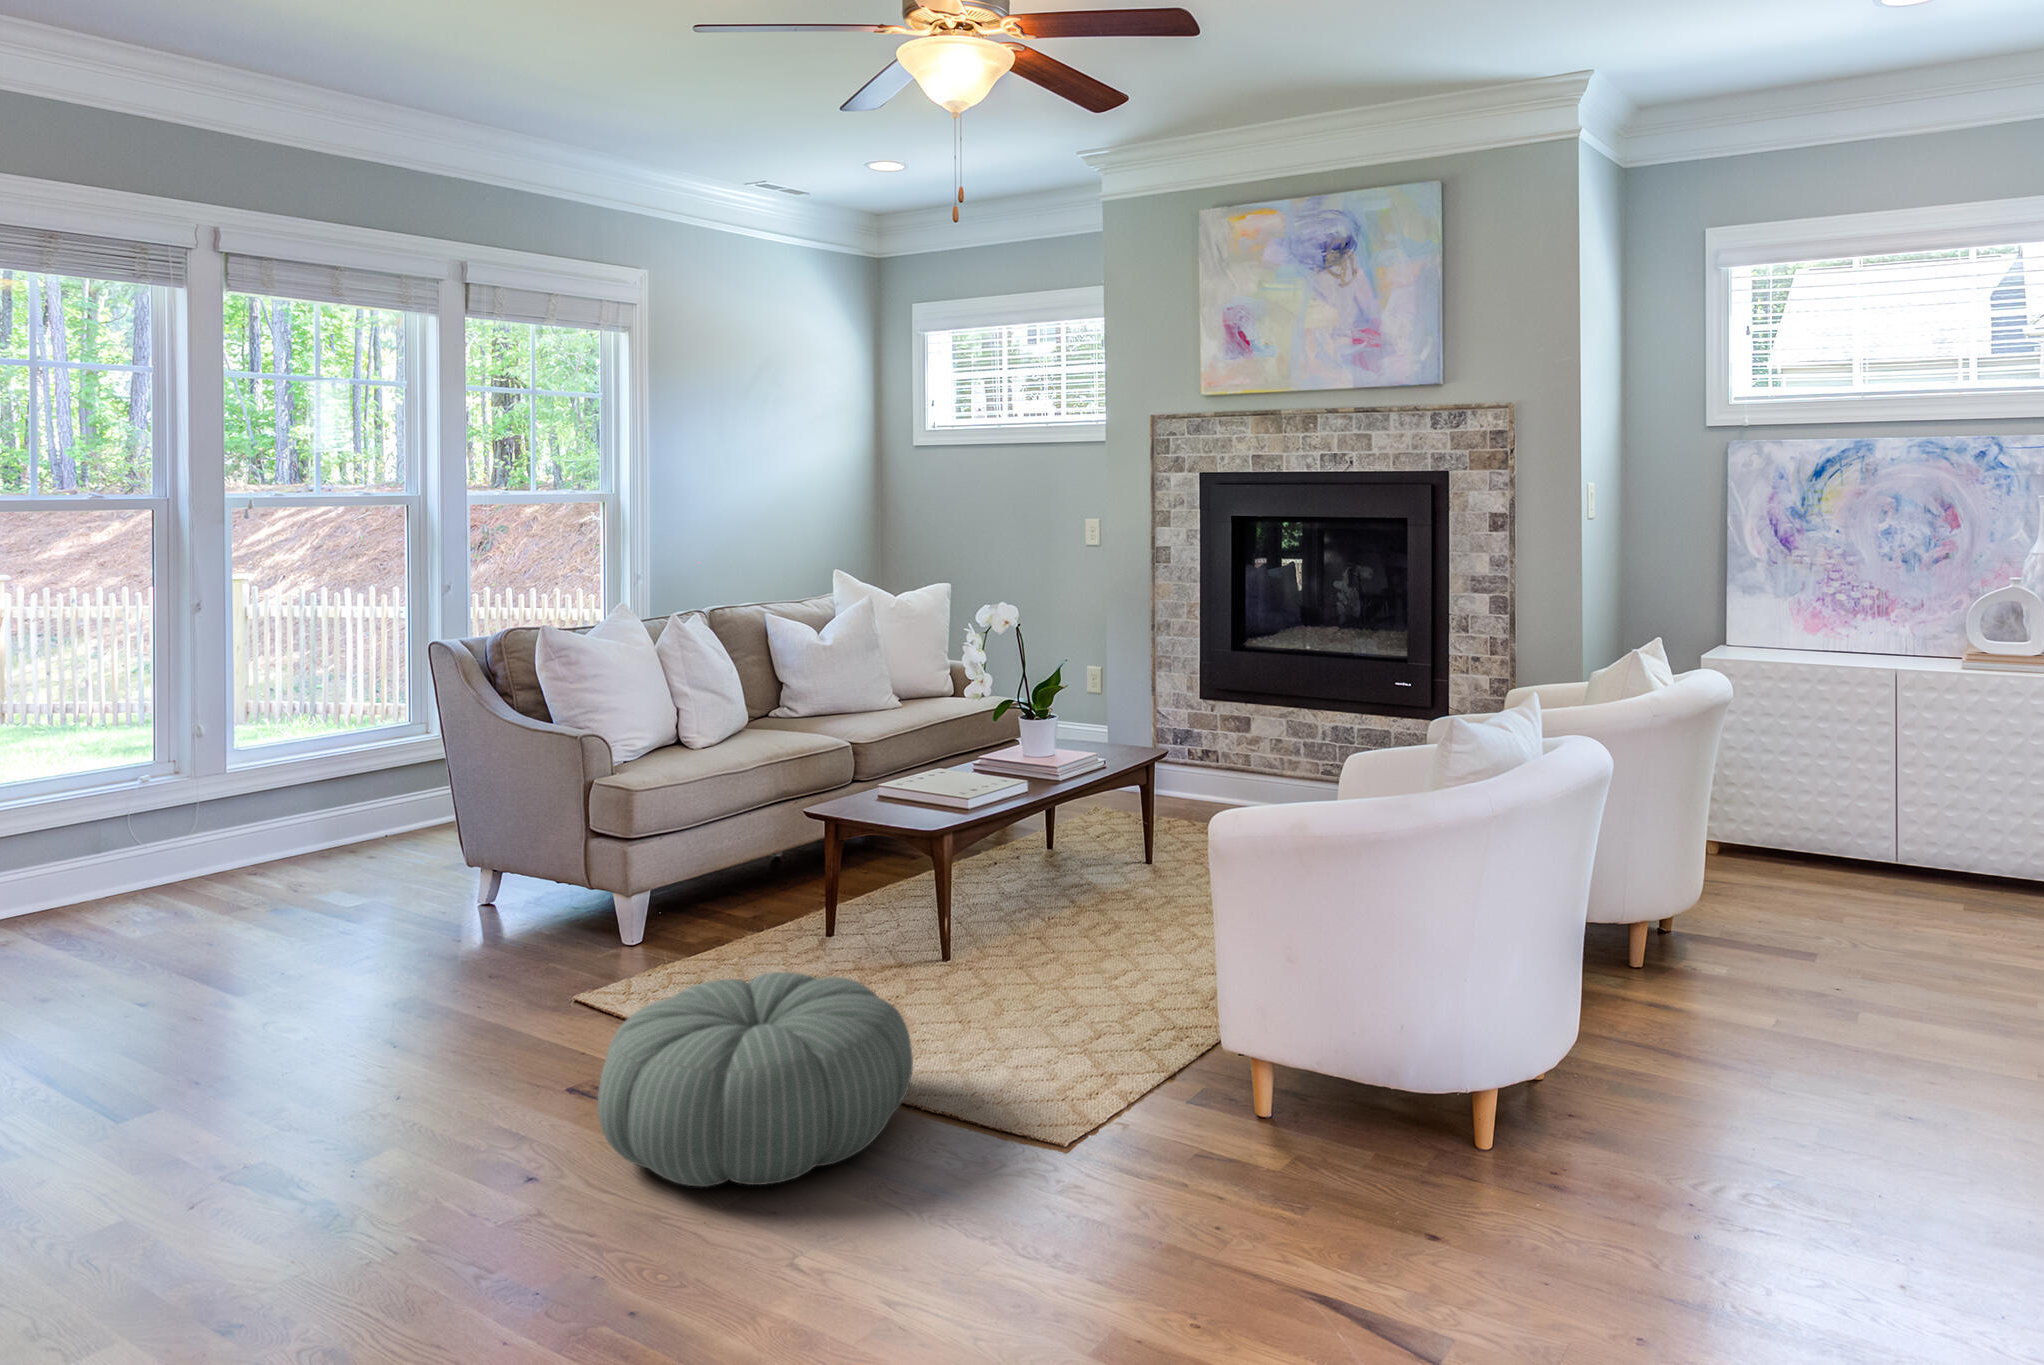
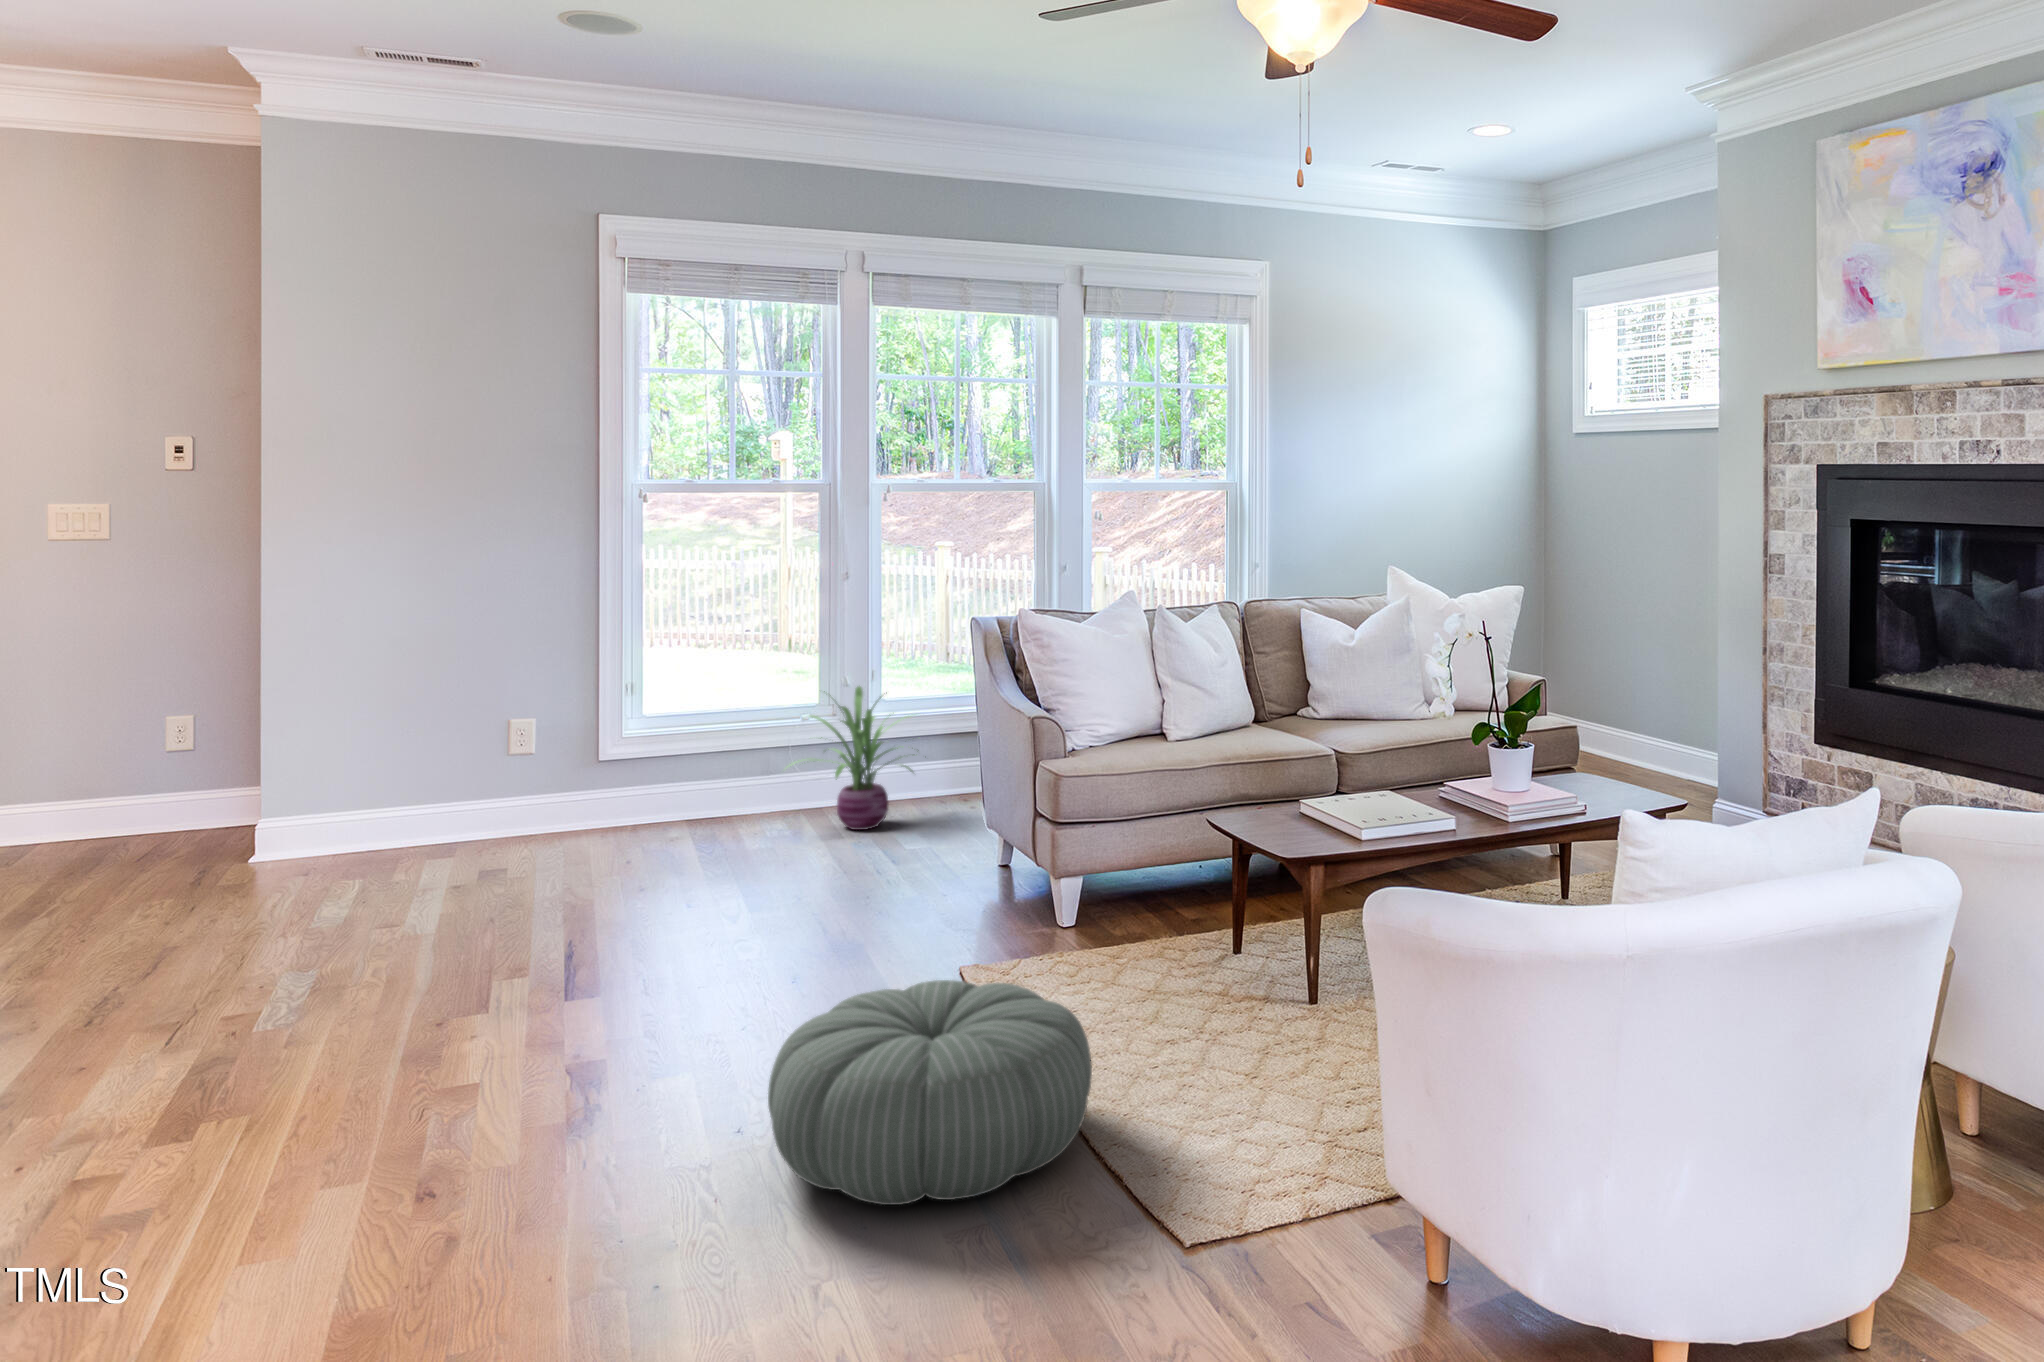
decorative plant: none [154,731,333,896] -> present [789,686,913,830]

